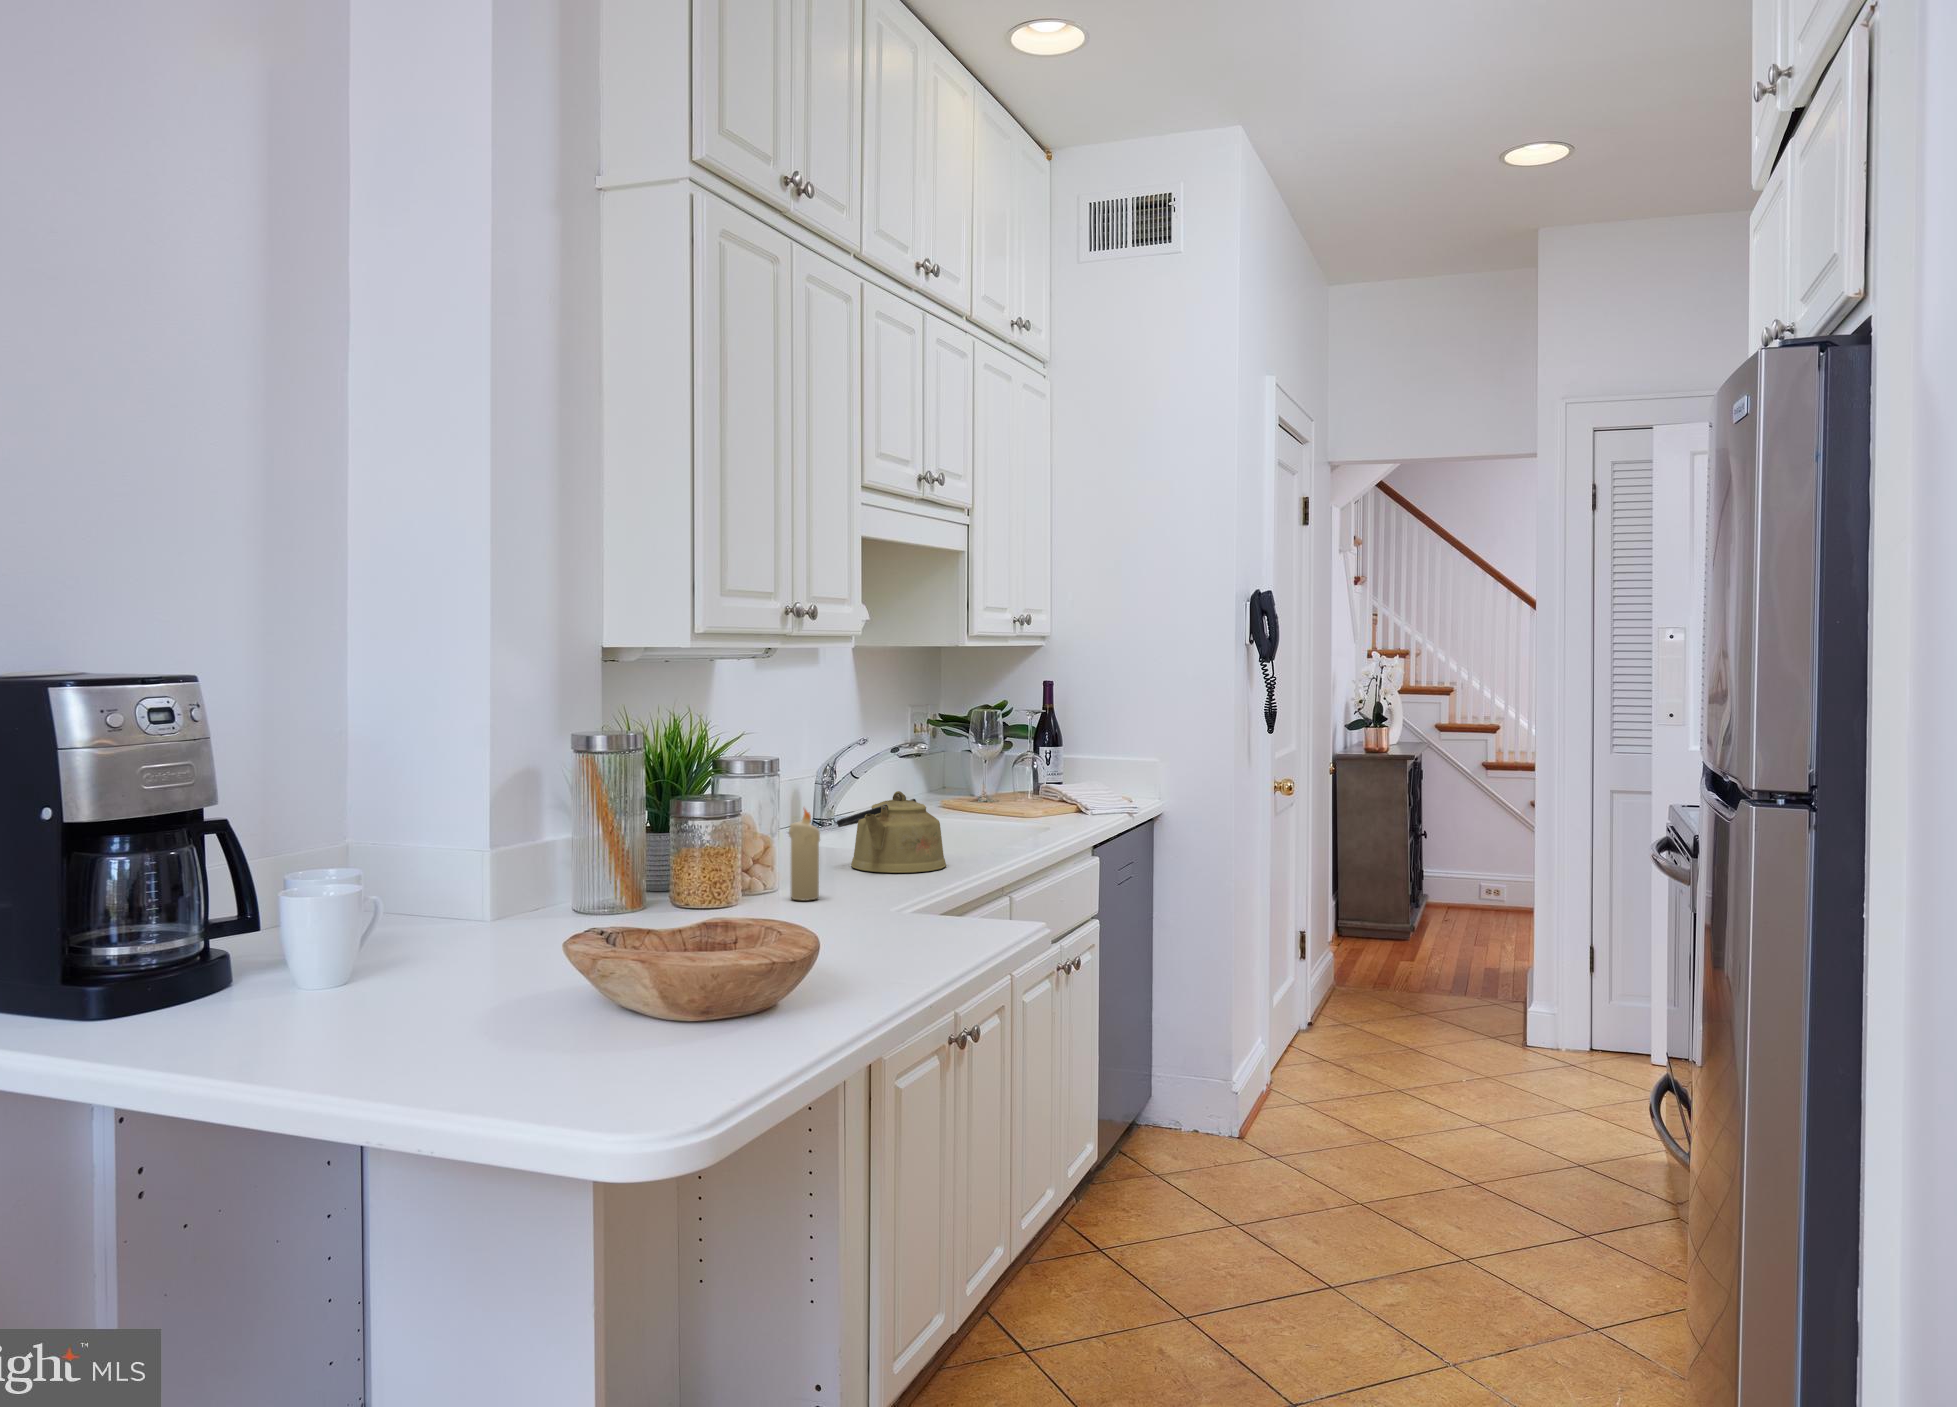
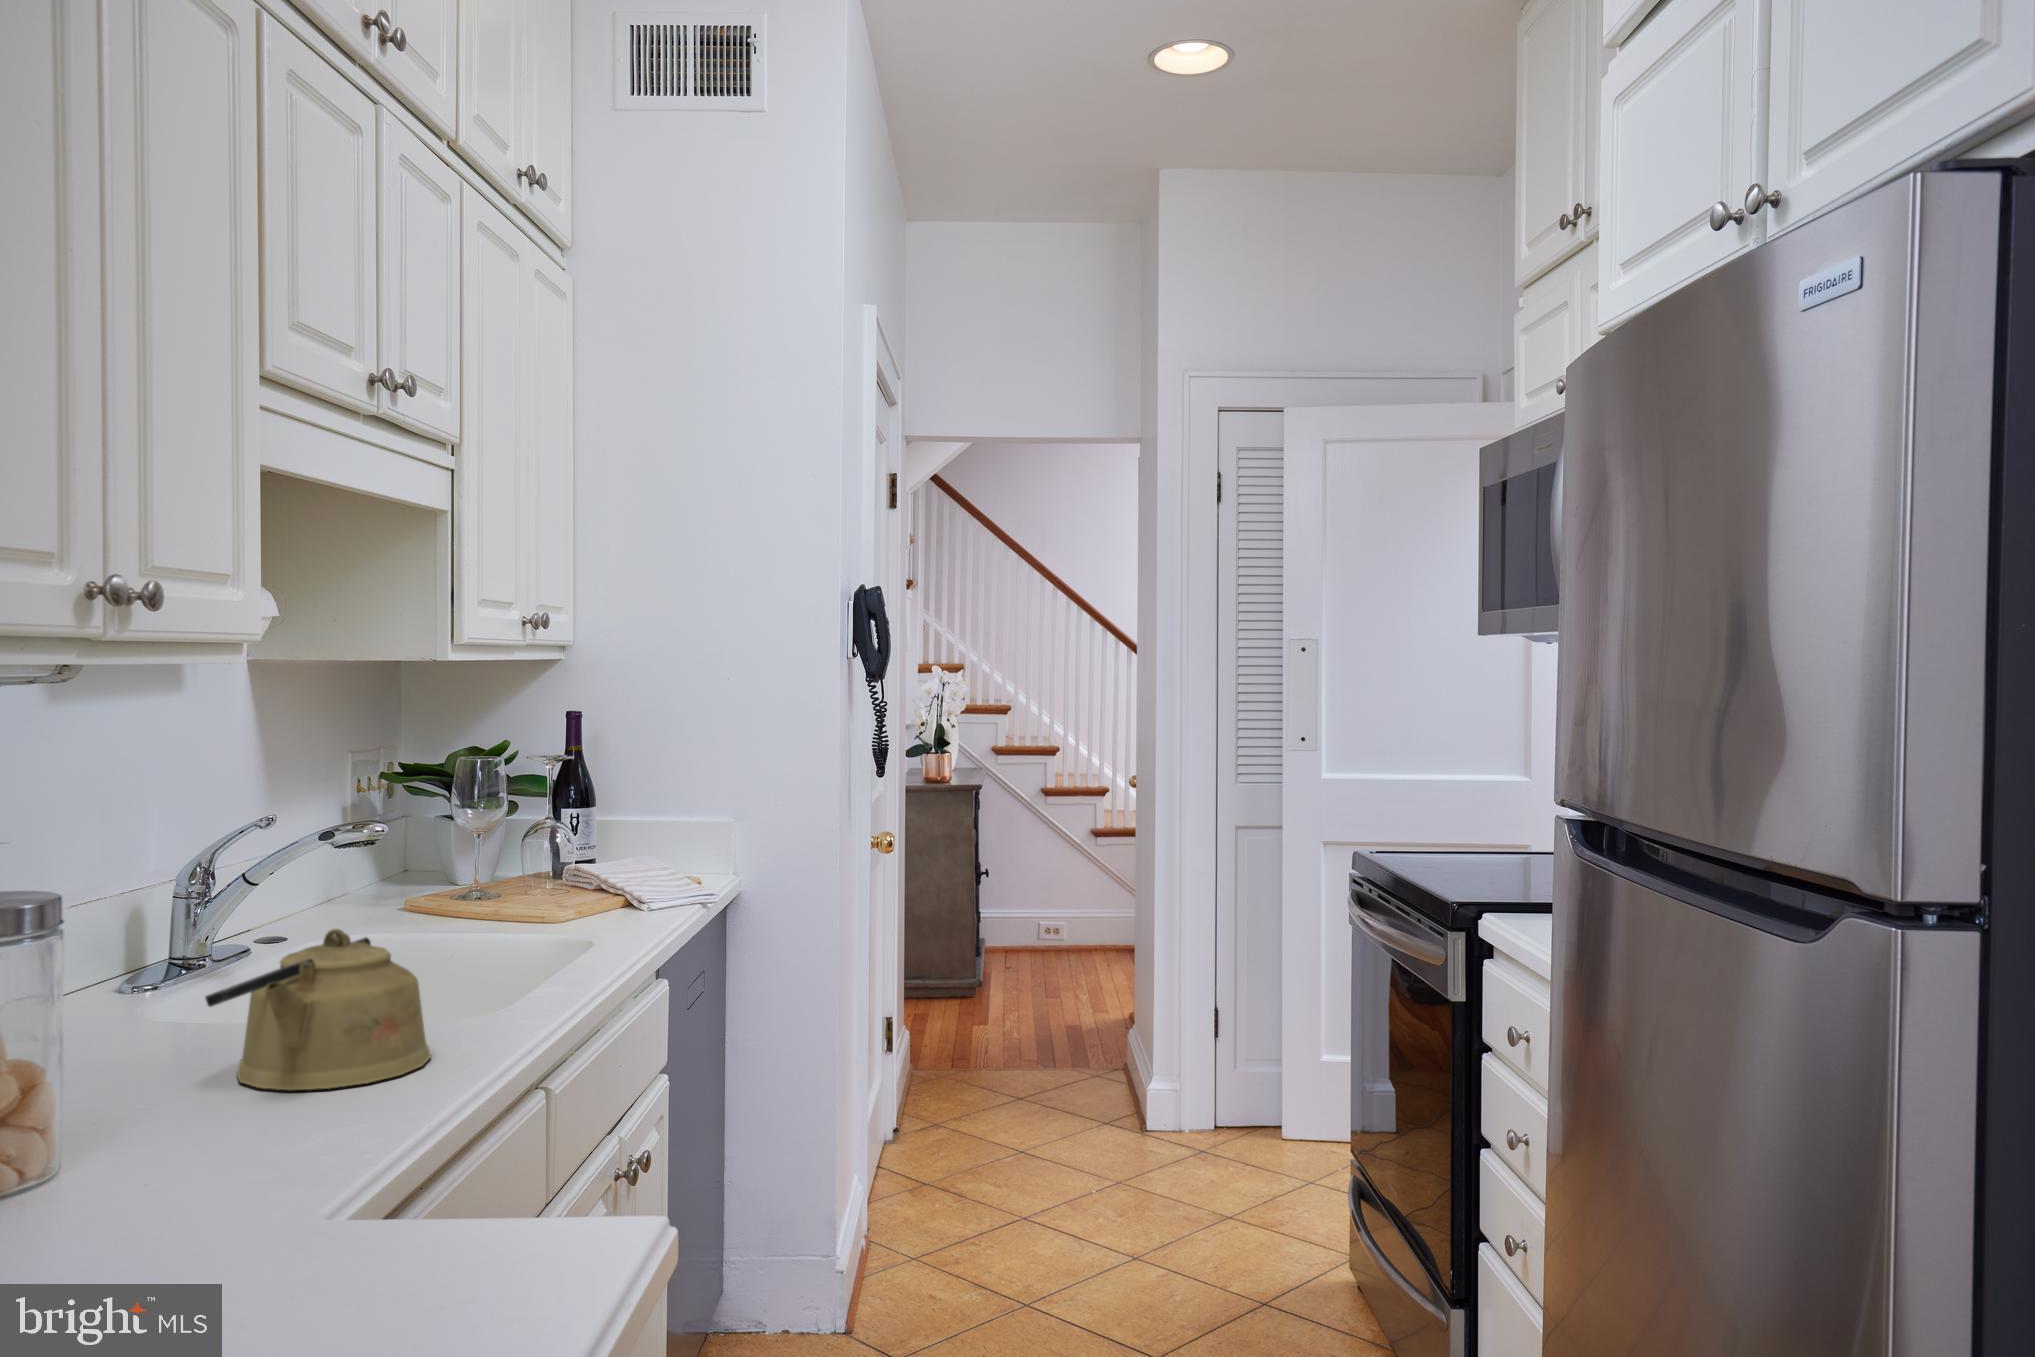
candle: present [789,809,820,900] -> none [77,1006,155,1212]

